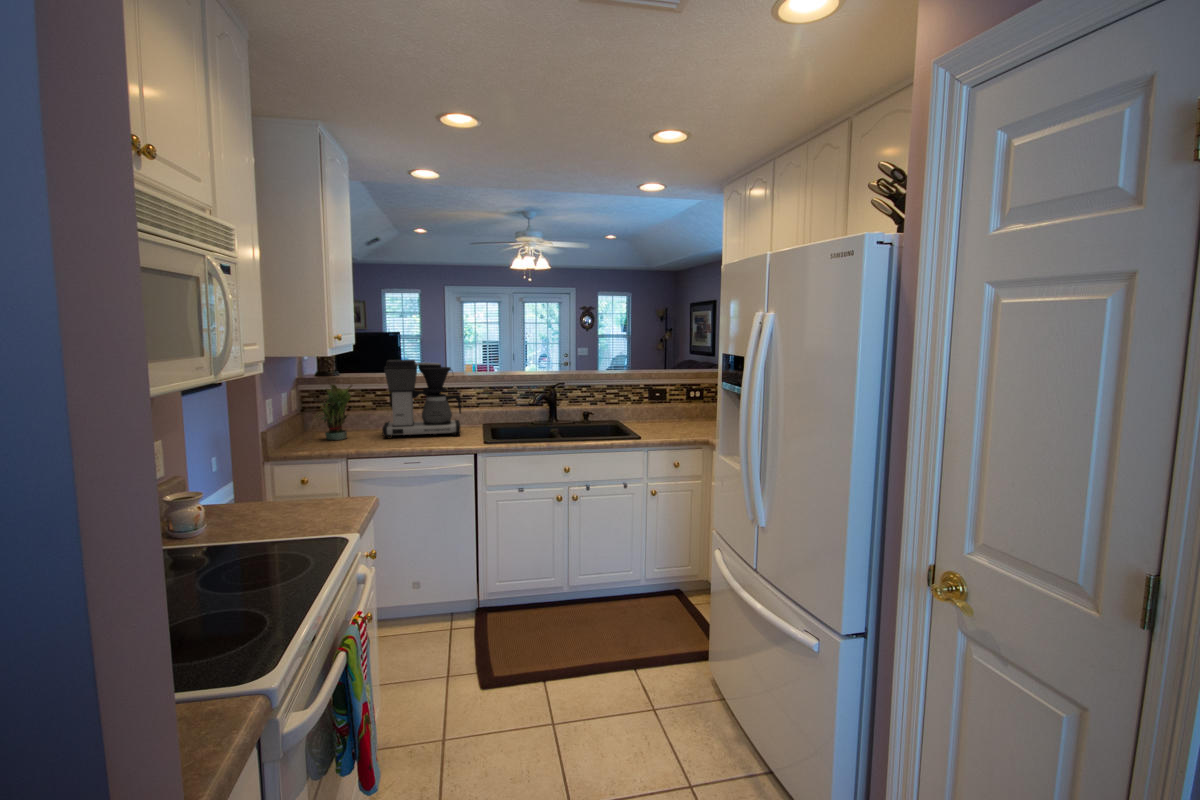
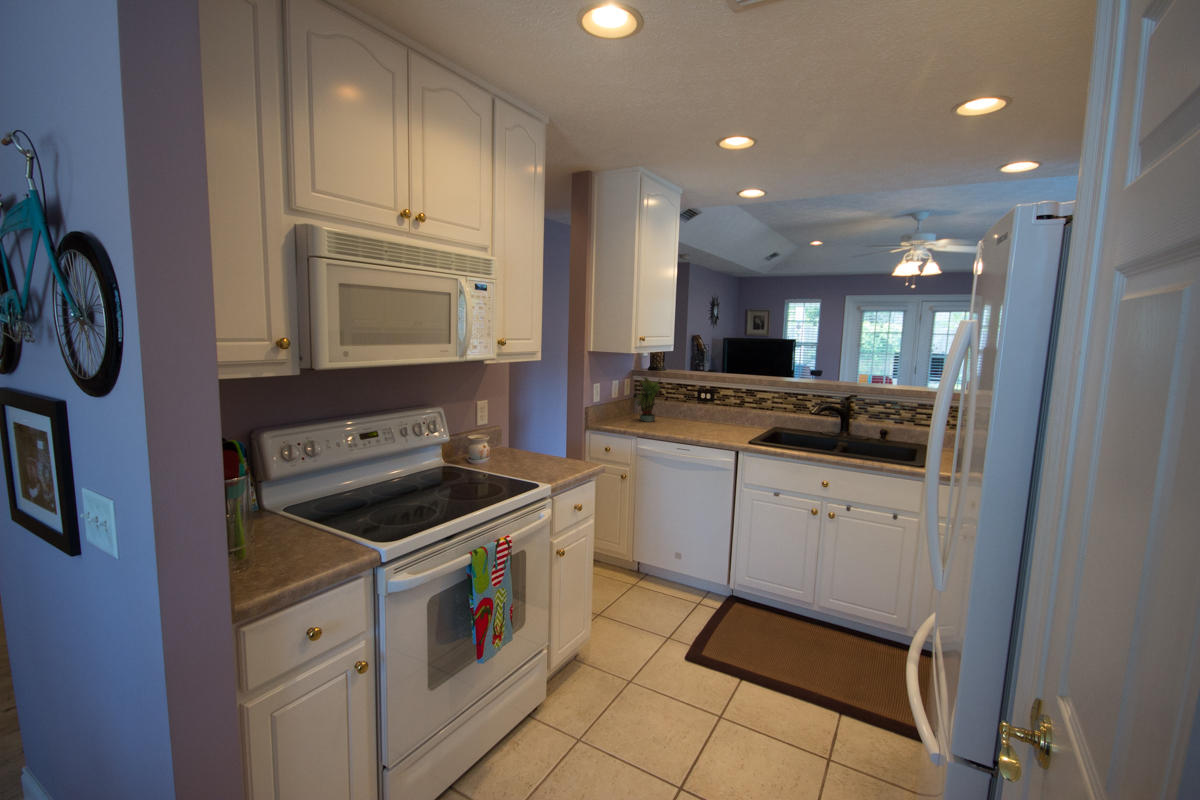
coffee maker: present [382,360,461,438] -> none [677,361,749,433]

